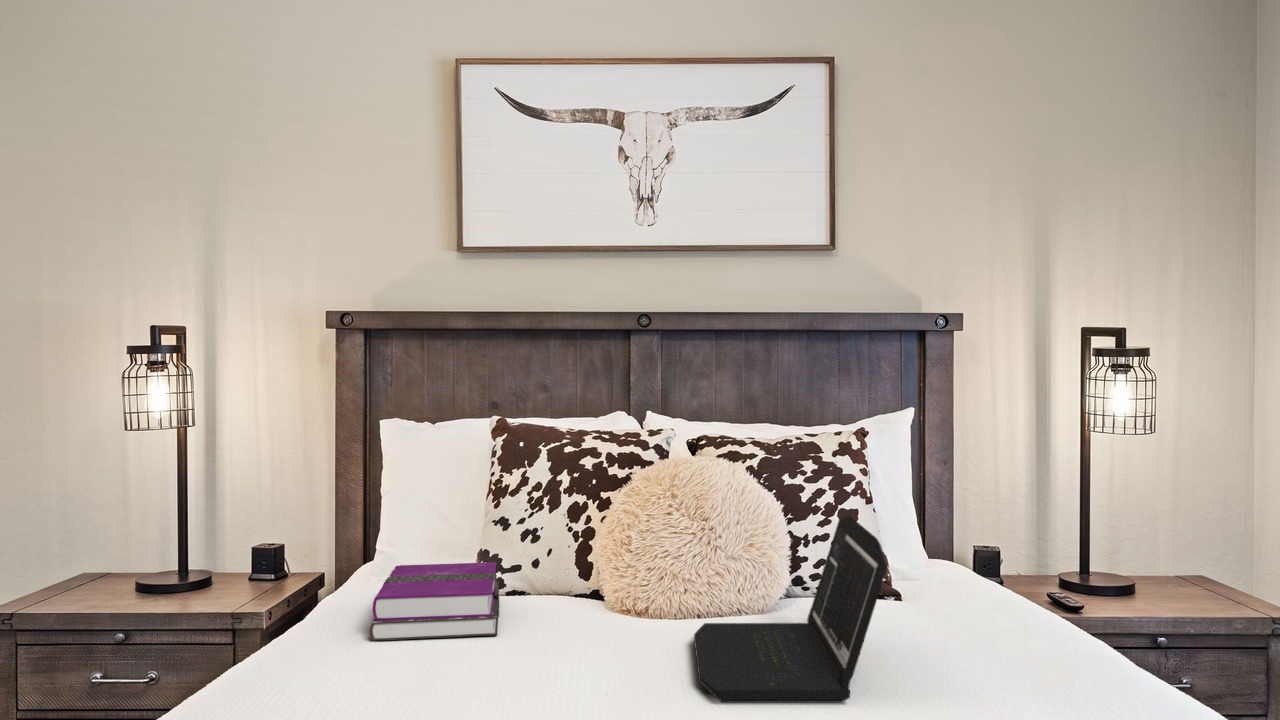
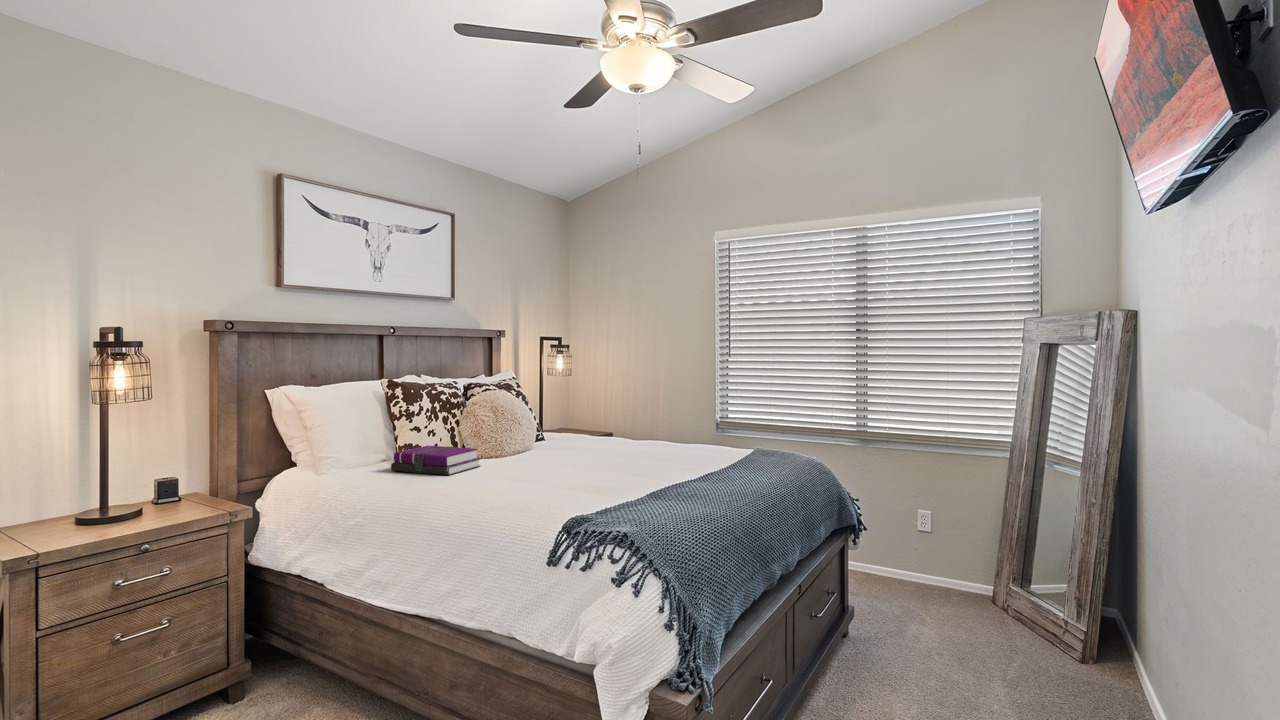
laptop: present [694,516,887,703] -> none [534,404,623,459]

